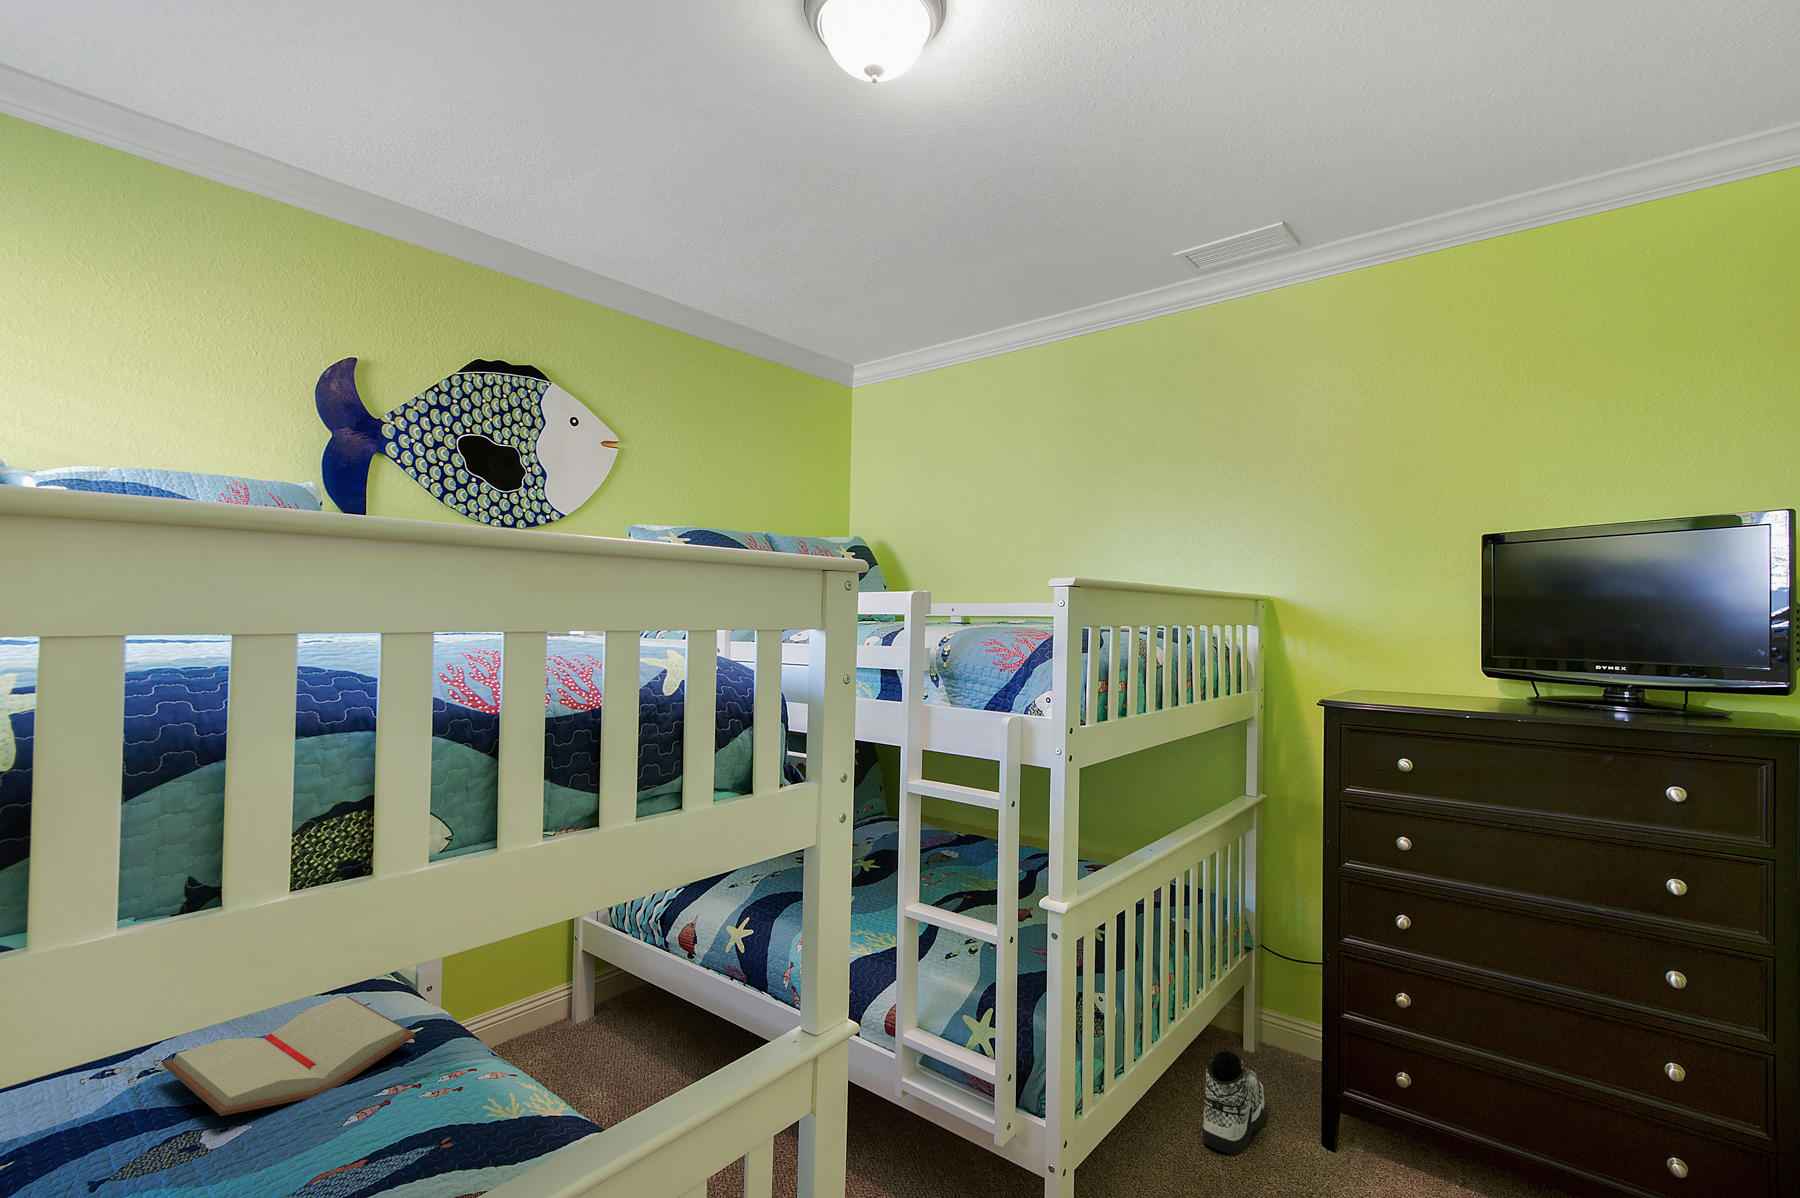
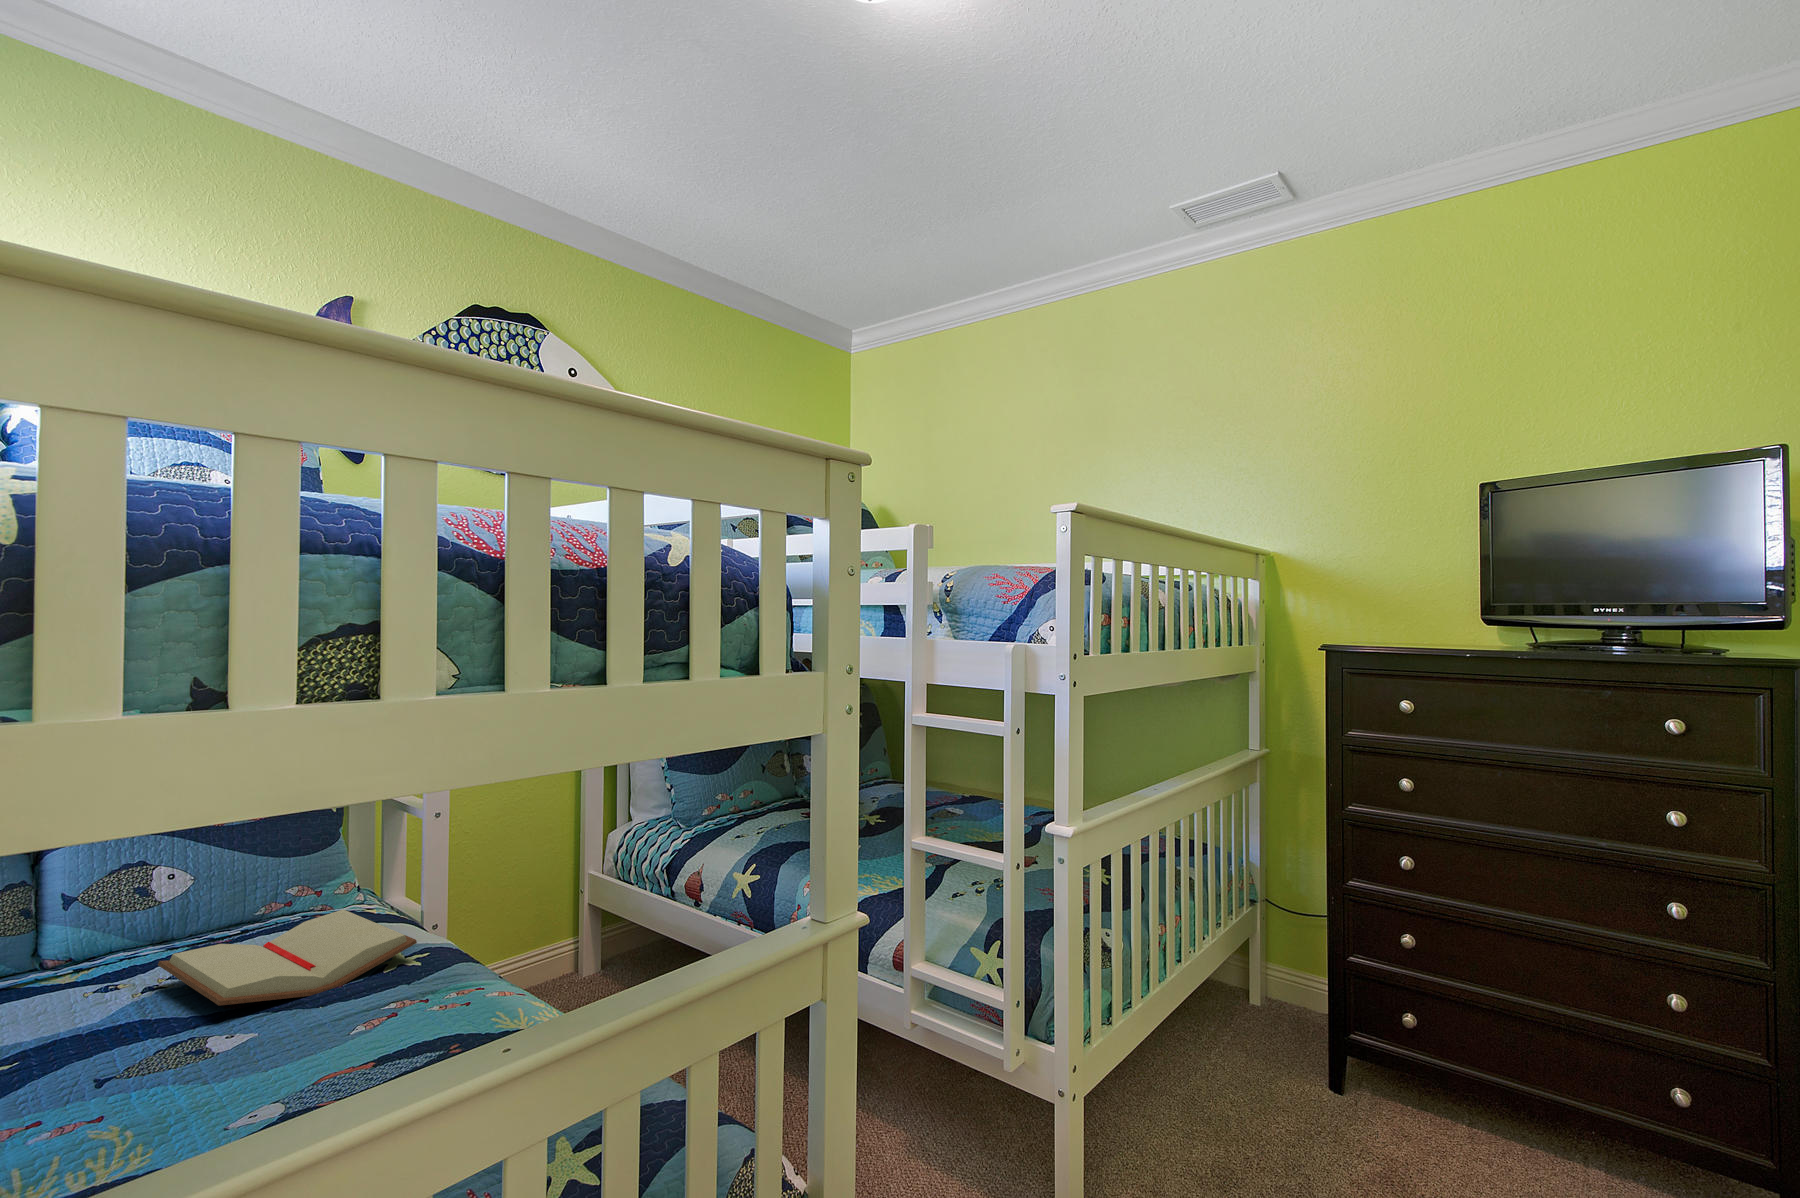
sneaker: present [1202,1051,1266,1155] -> none [1210,992,1272,1093]

